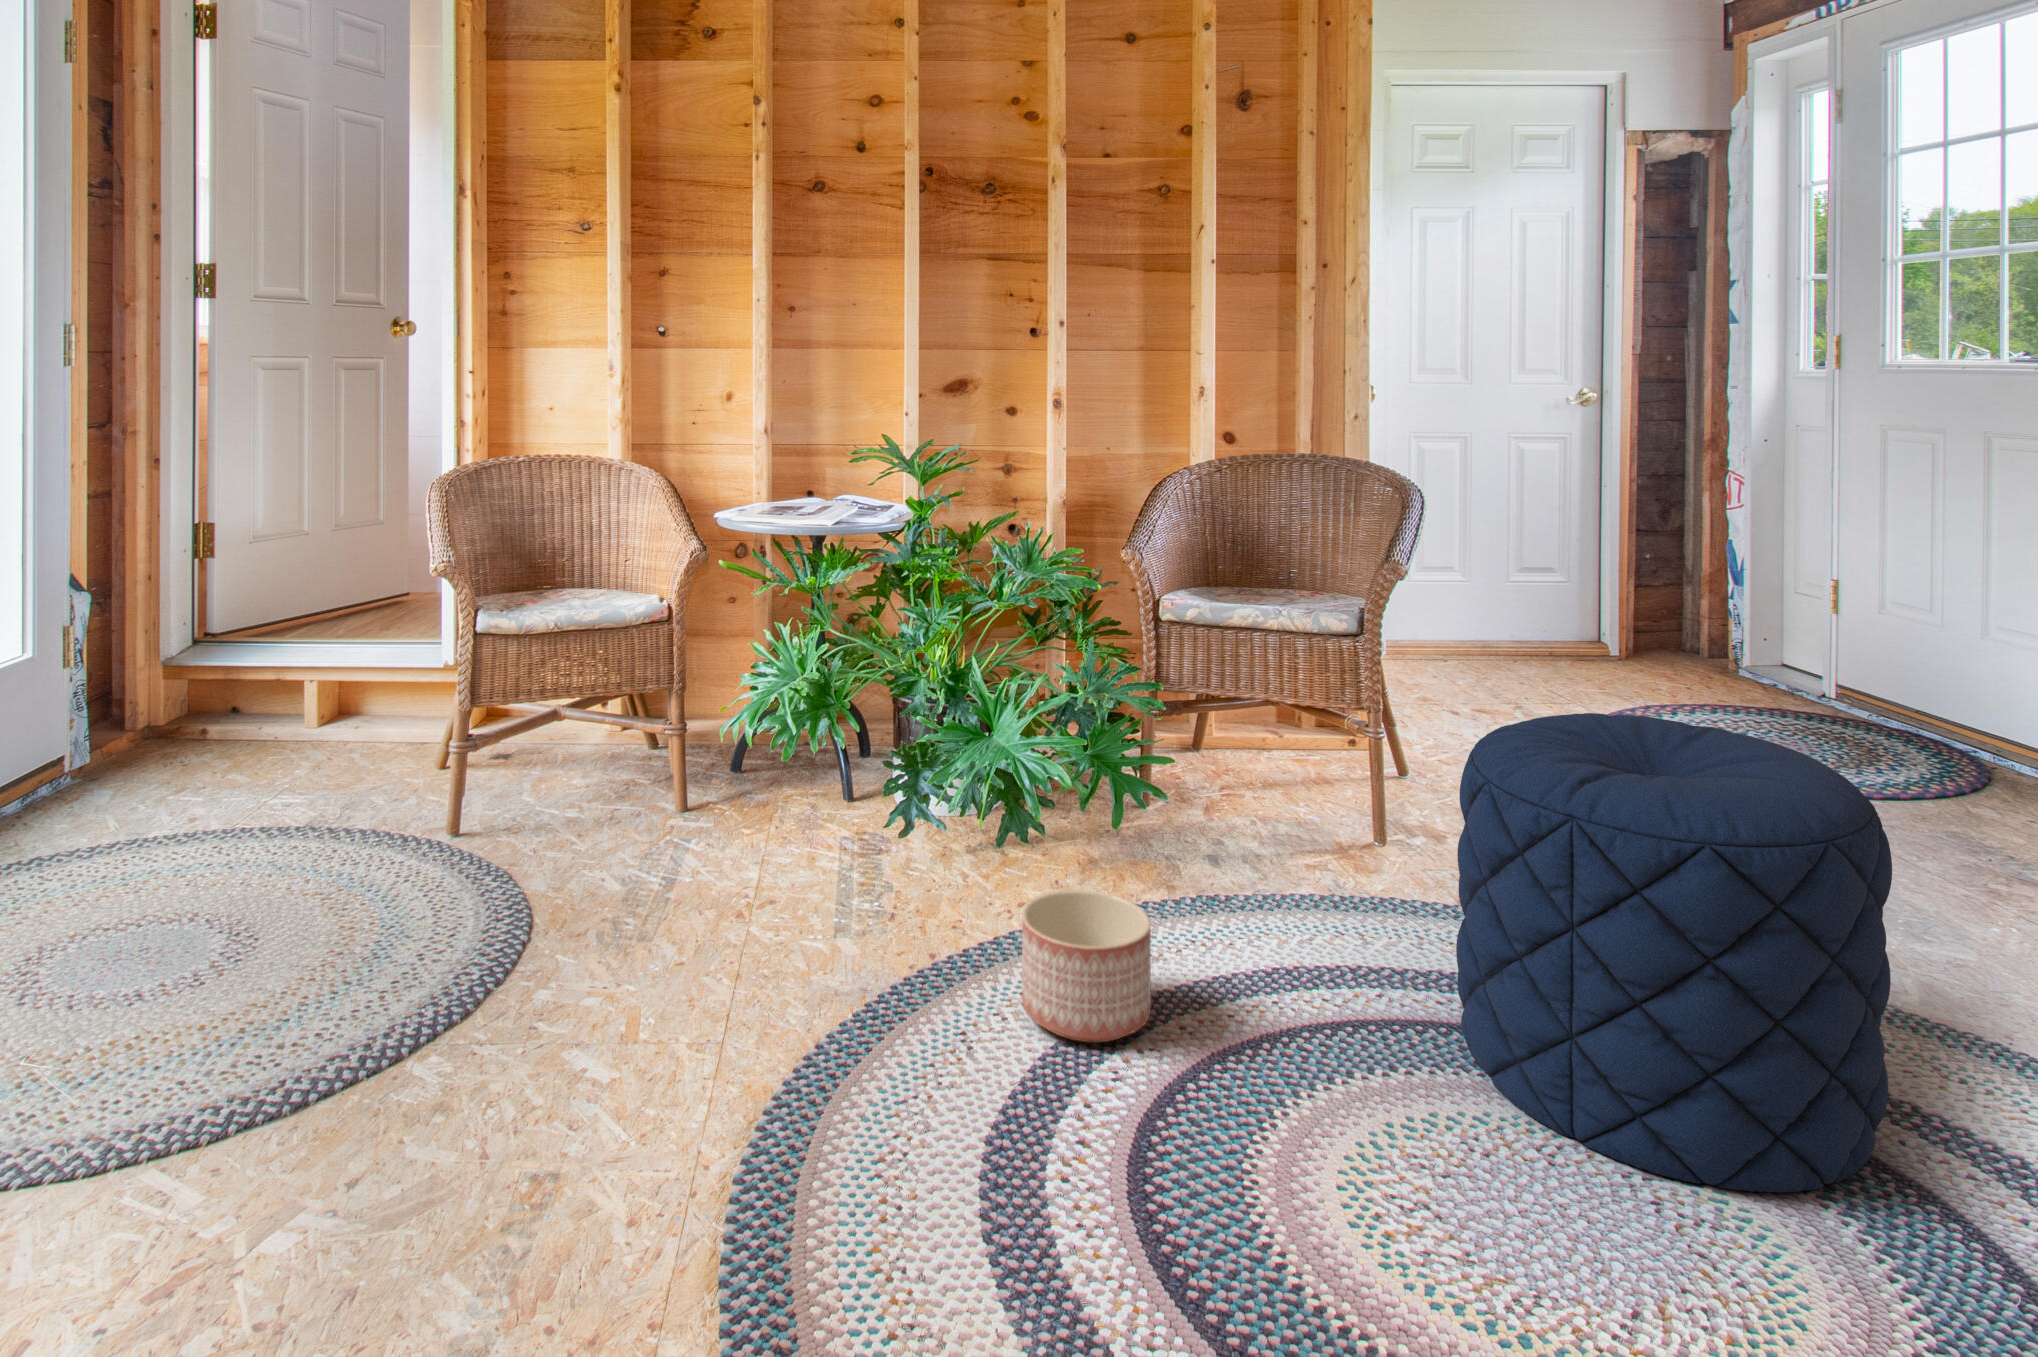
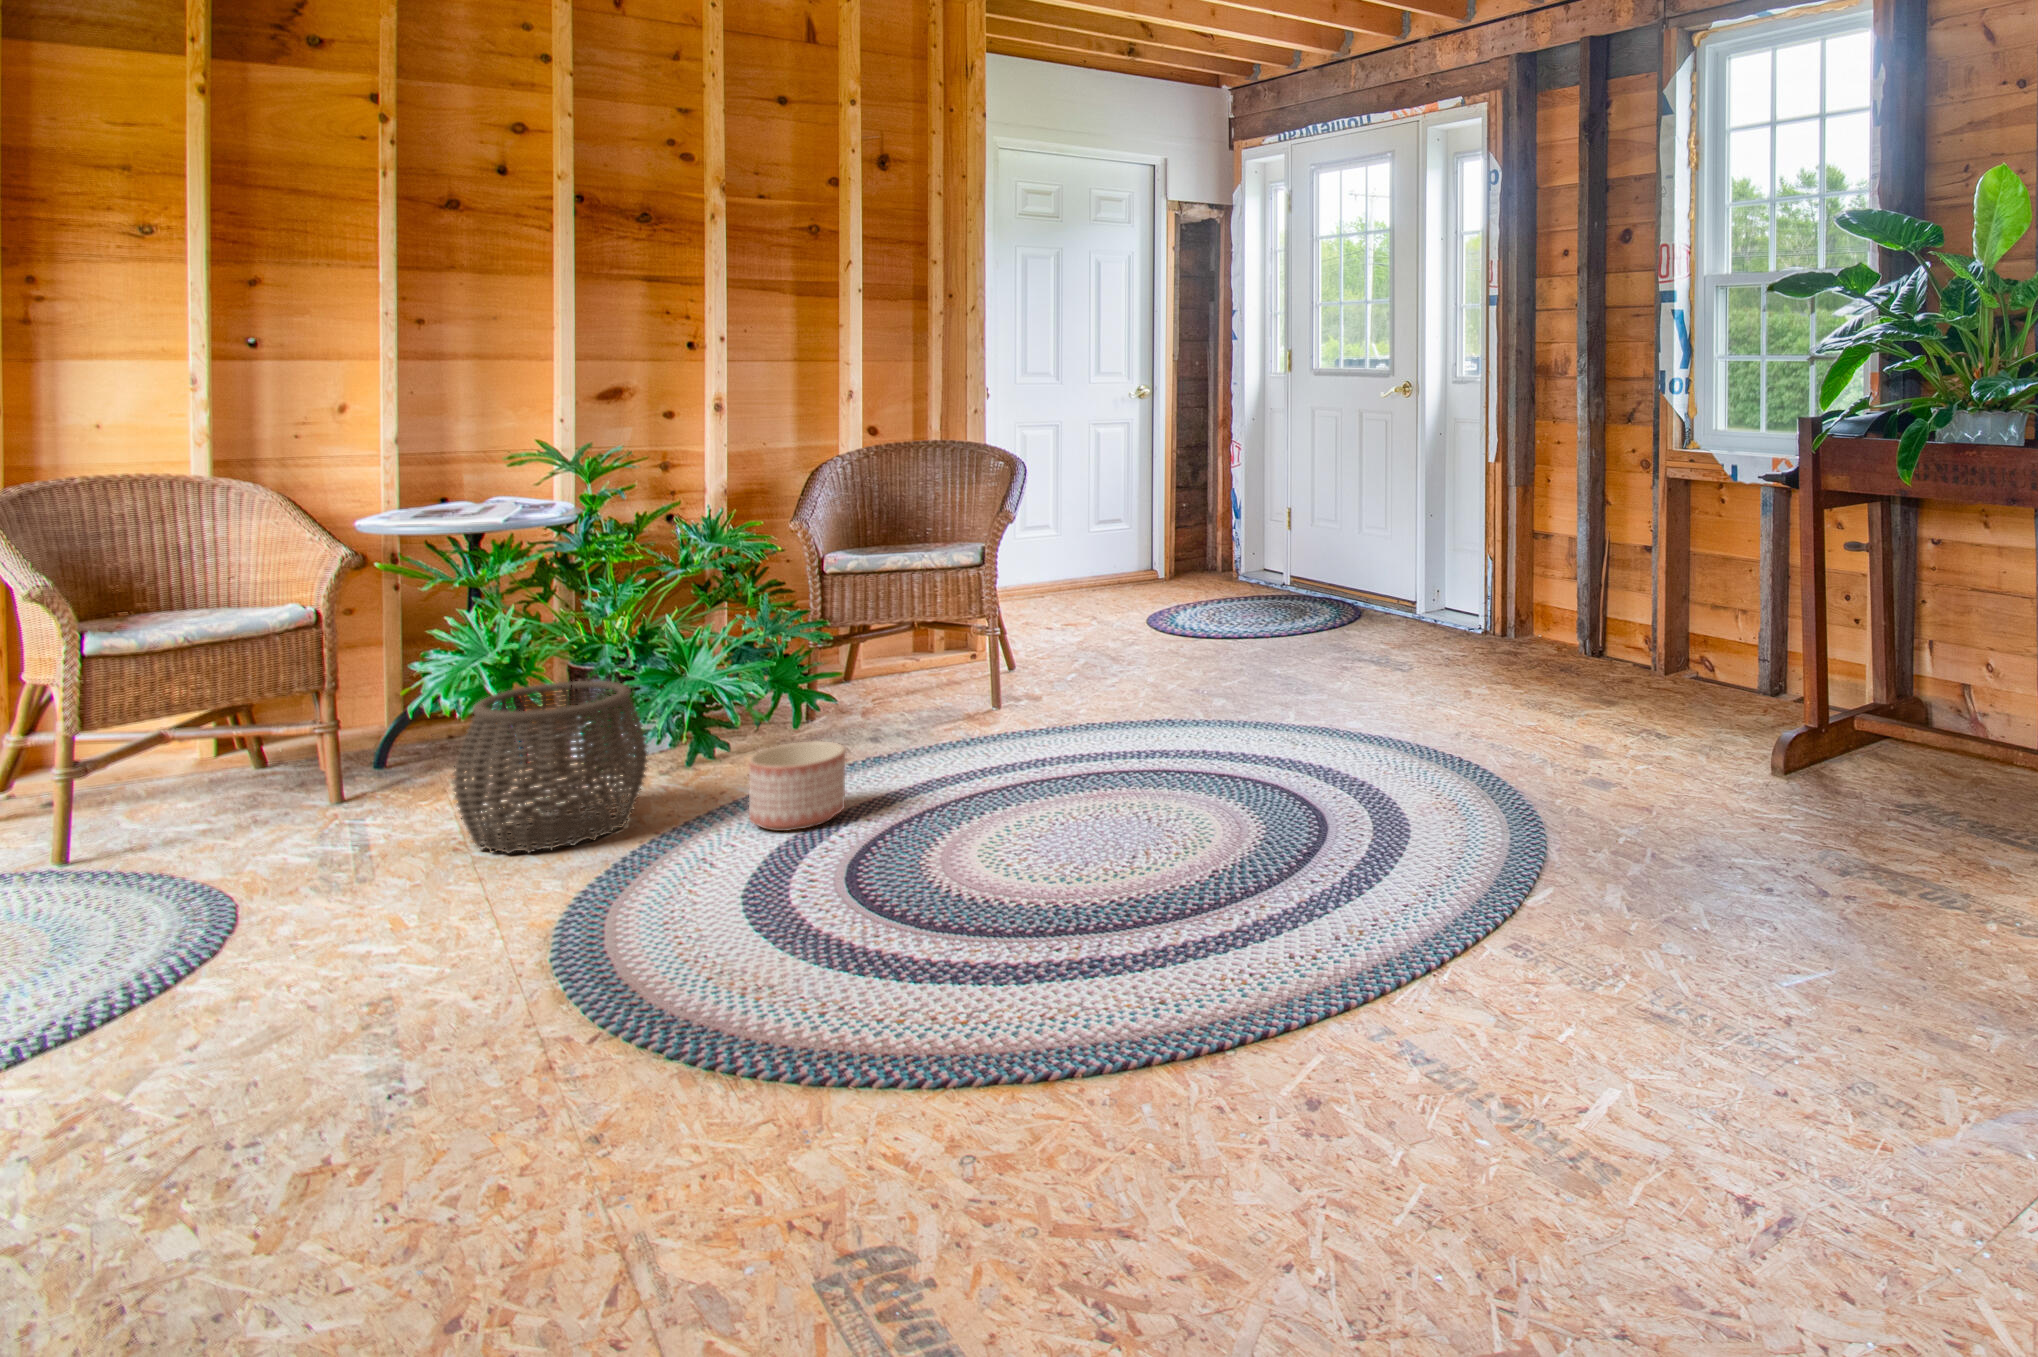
pouf: present [1456,713,1892,1193] -> none [1039,578,1241,798]
woven basket: none [712,736,919,972] -> present [453,681,648,854]

